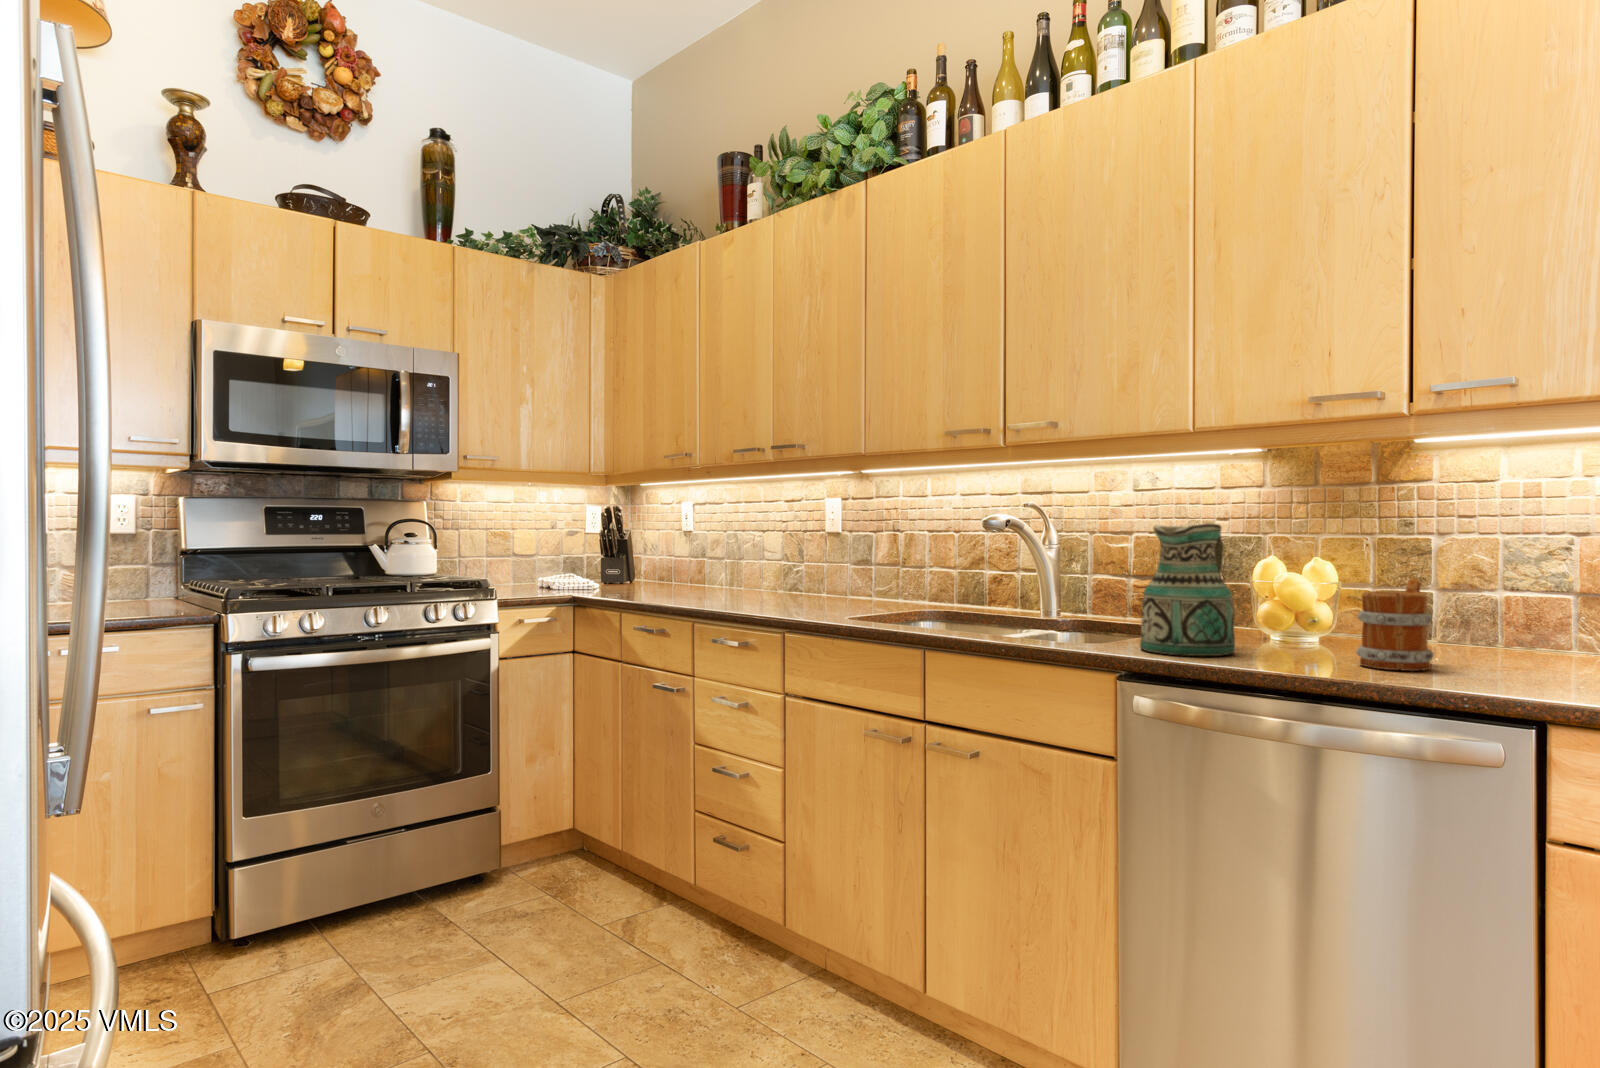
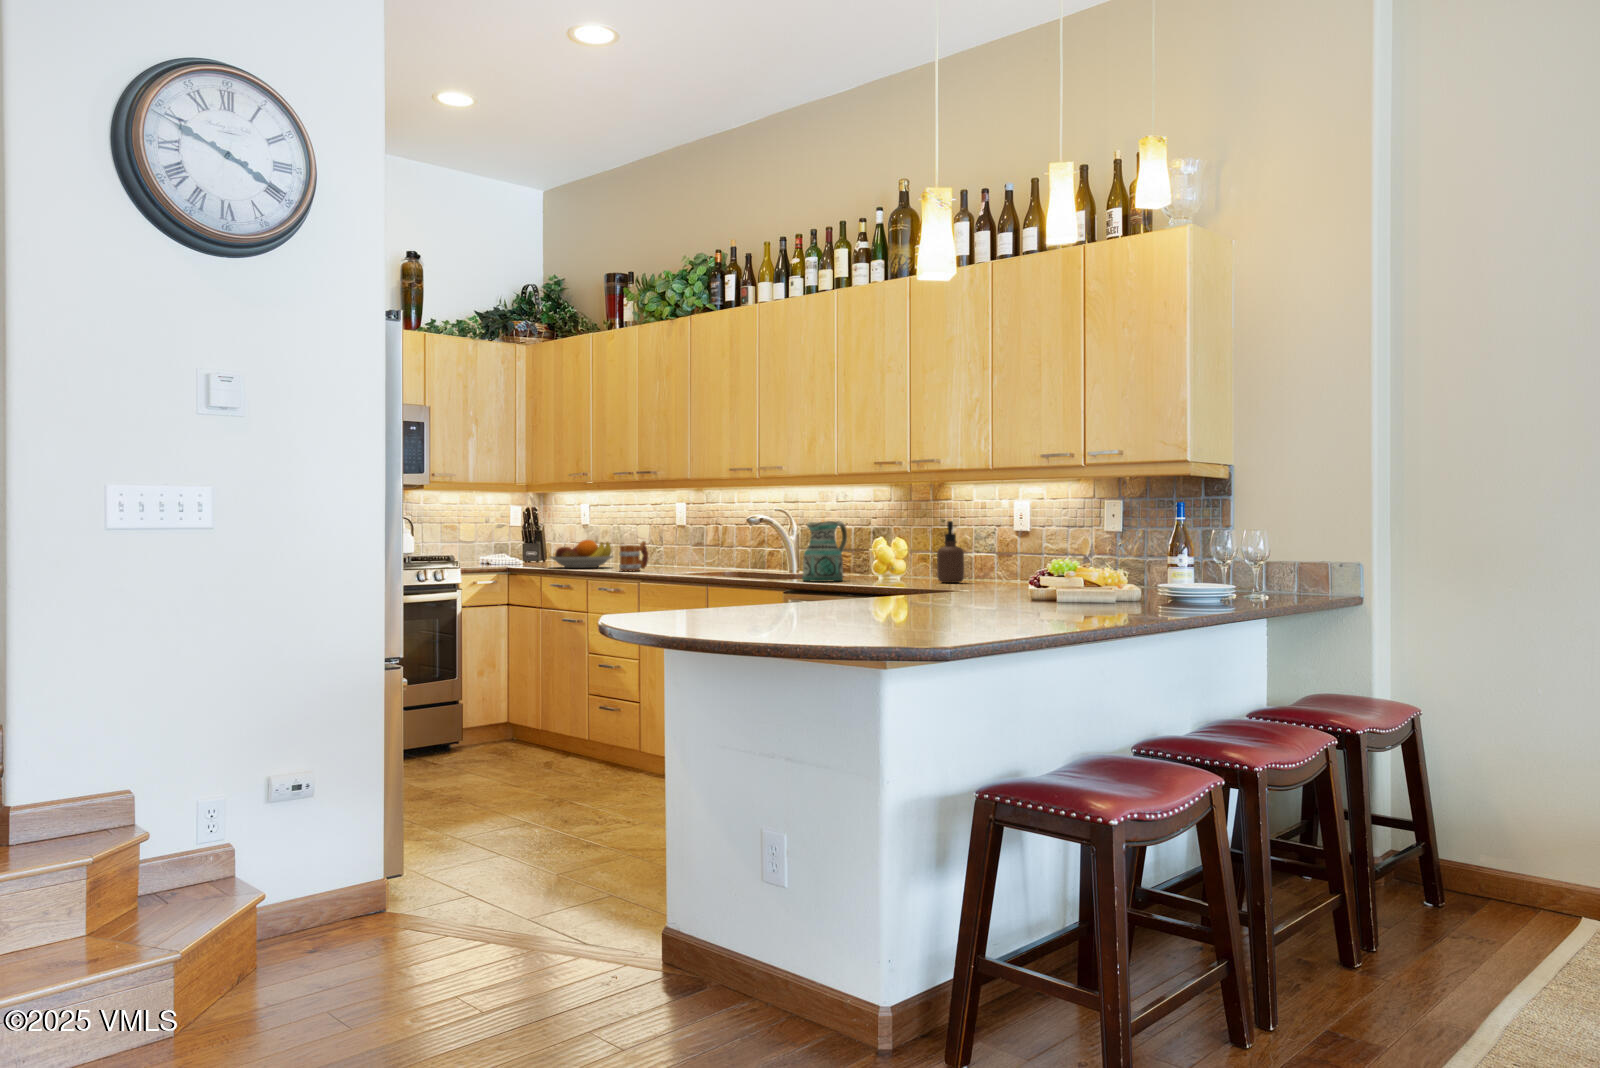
soap dispenser: none [1468,523,1544,665] -> present [937,521,964,583]
fruit bowl: none [631,554,732,598] -> present [550,540,613,568]
mug: present [1356,579,1434,671] -> present [619,541,648,571]

